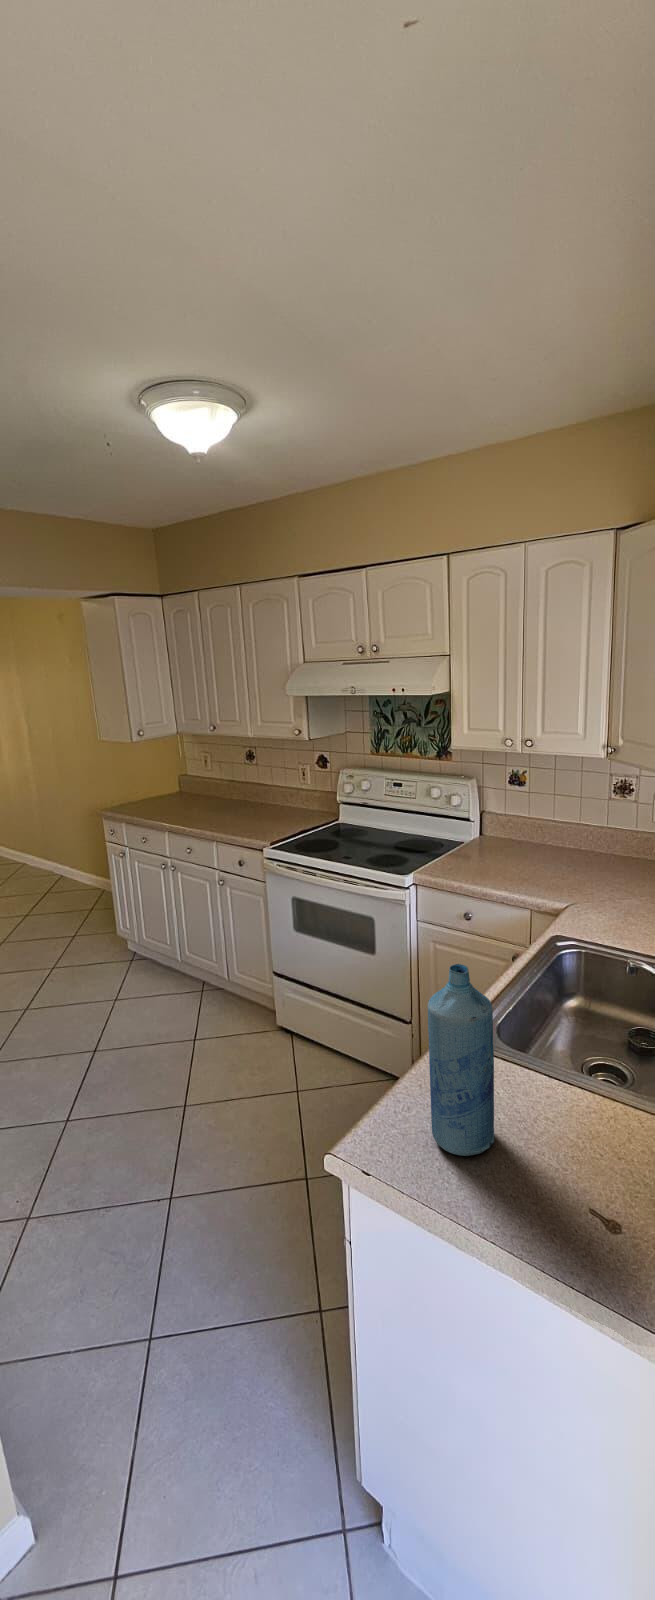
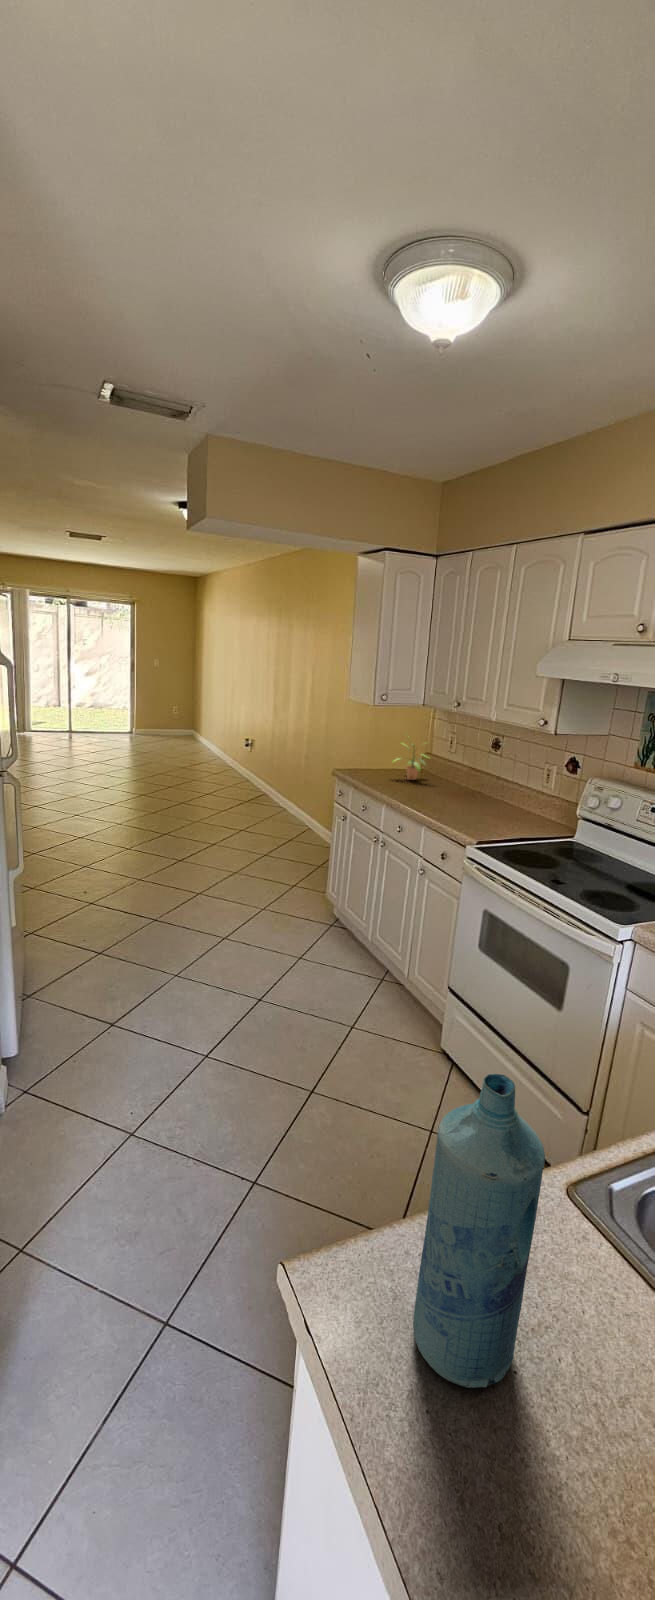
potted plant: none [158,761,195,804] -> present [394,743,426,780]

